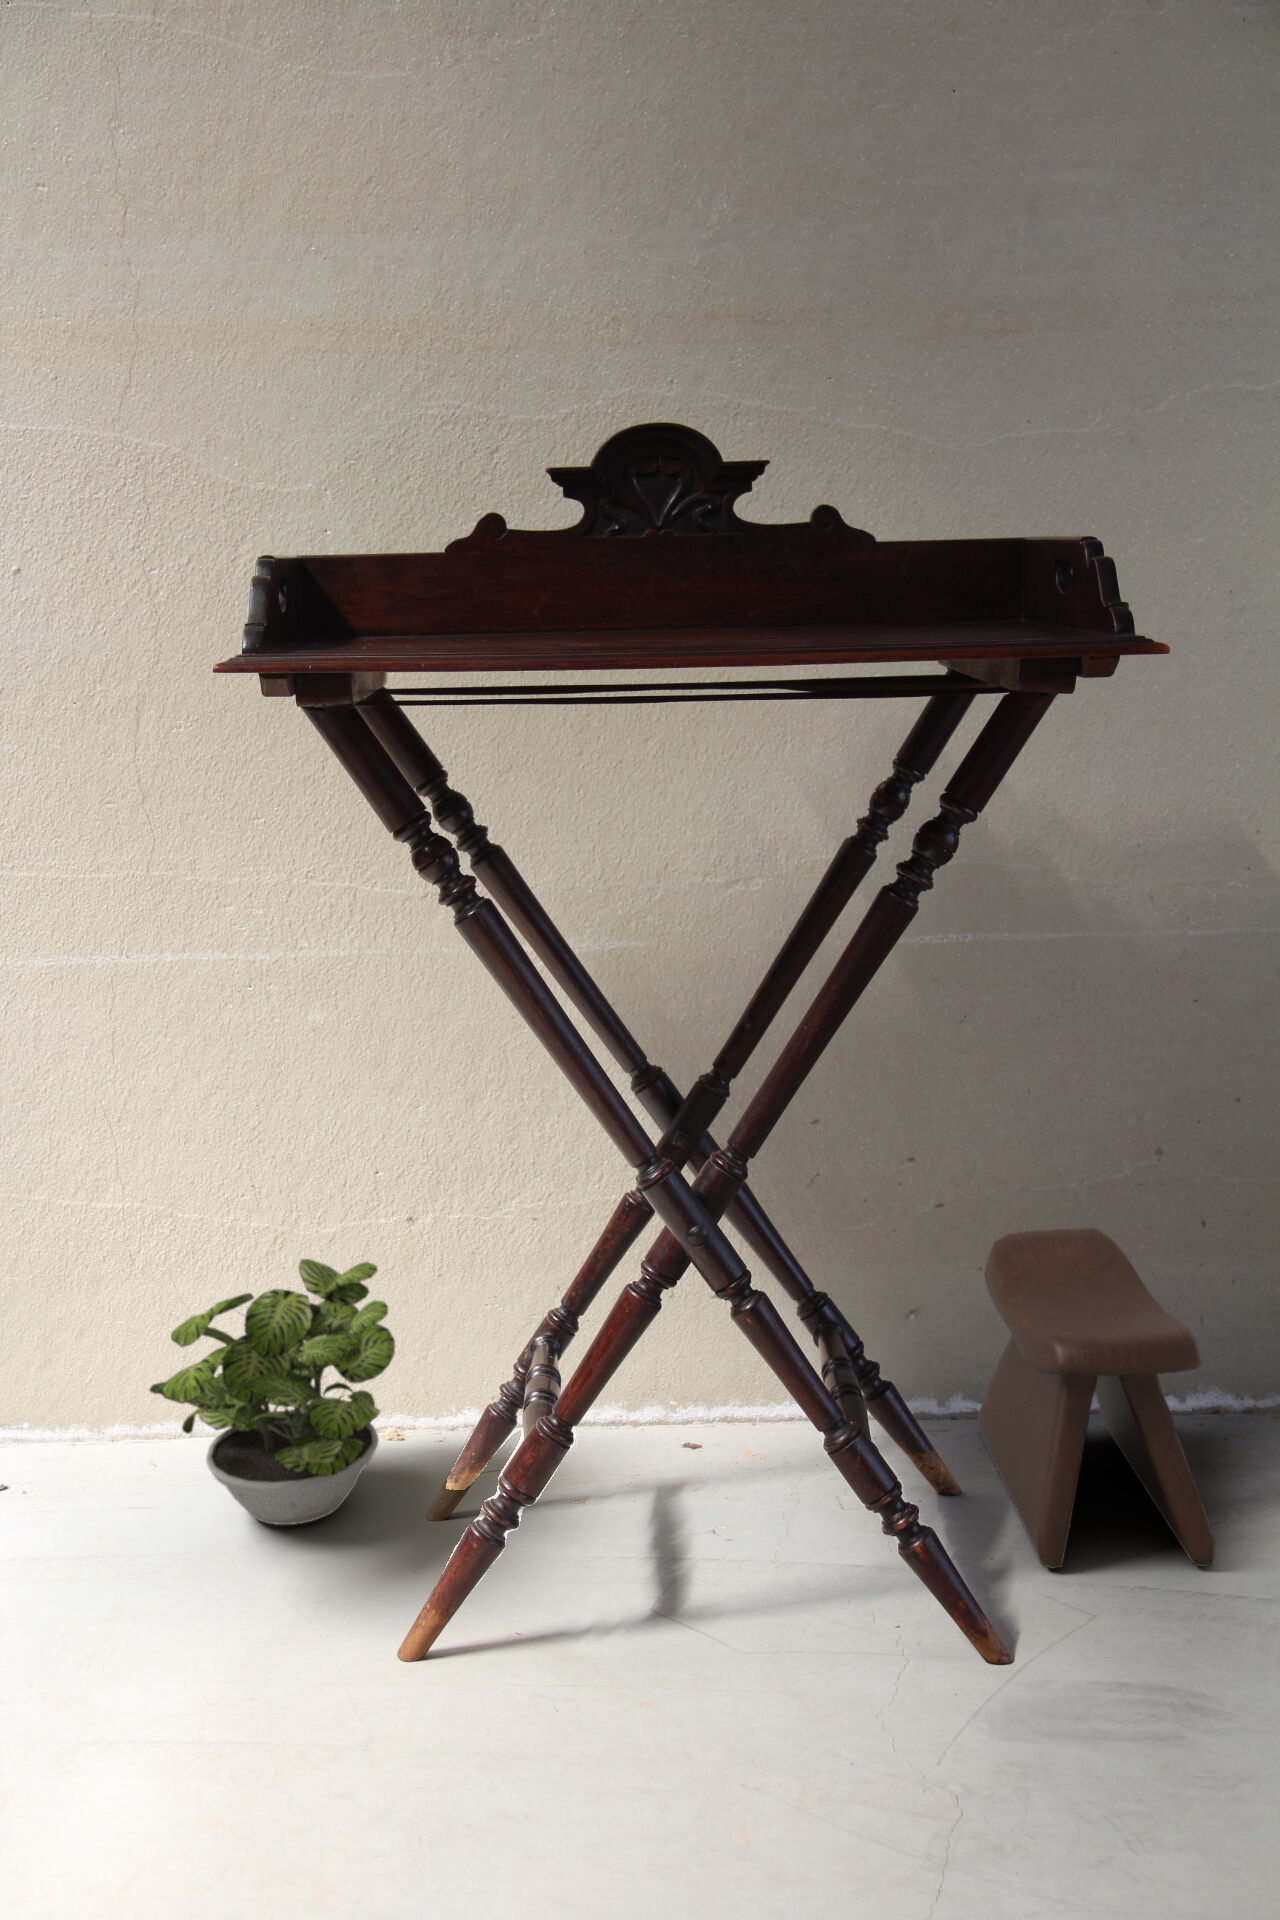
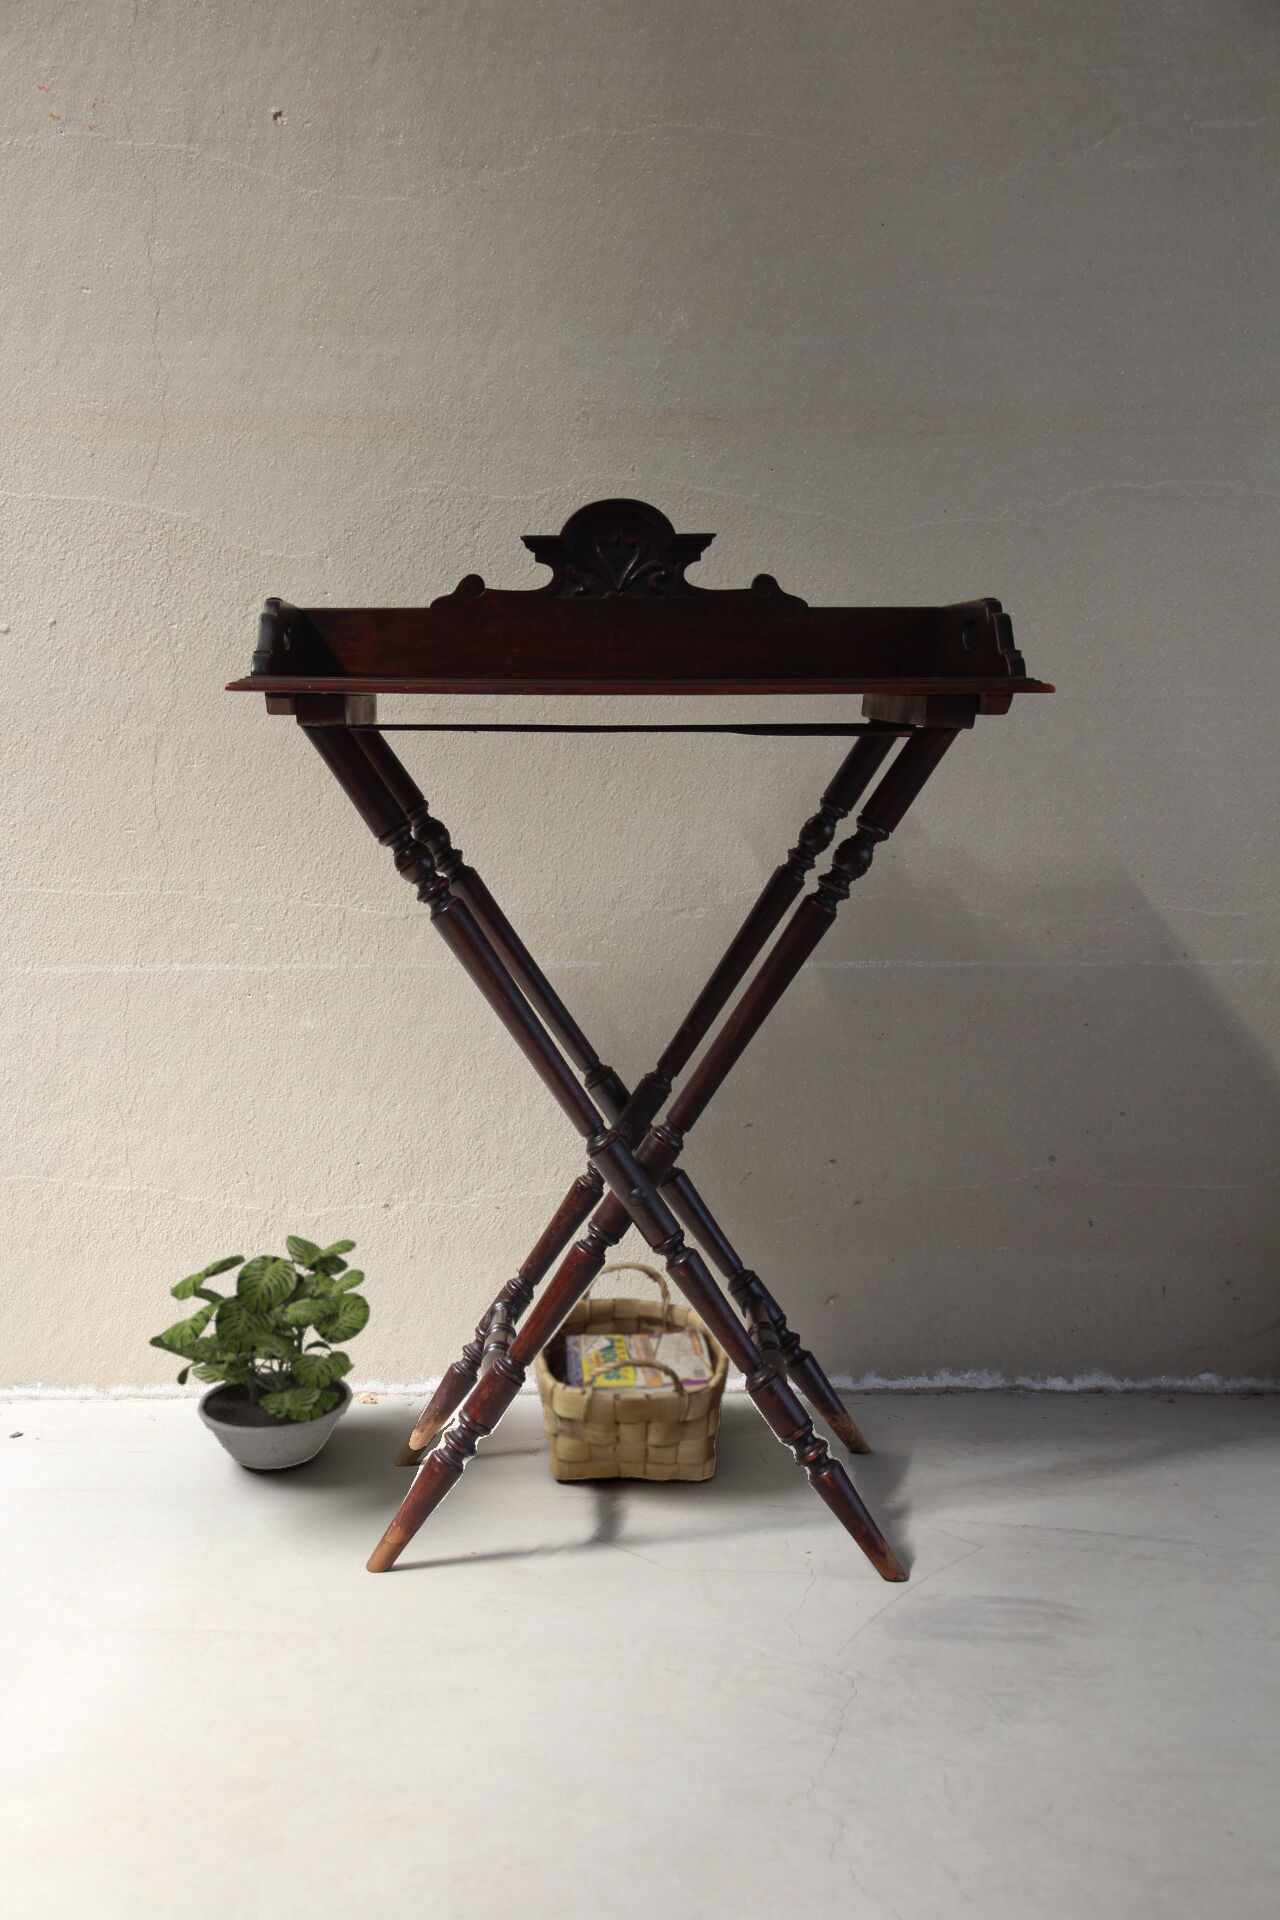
stool: present [978,1228,1215,1569] -> none [888,1221,1091,1512]
woven basket: none [581,1281,800,1534] -> present [535,1262,730,1481]

